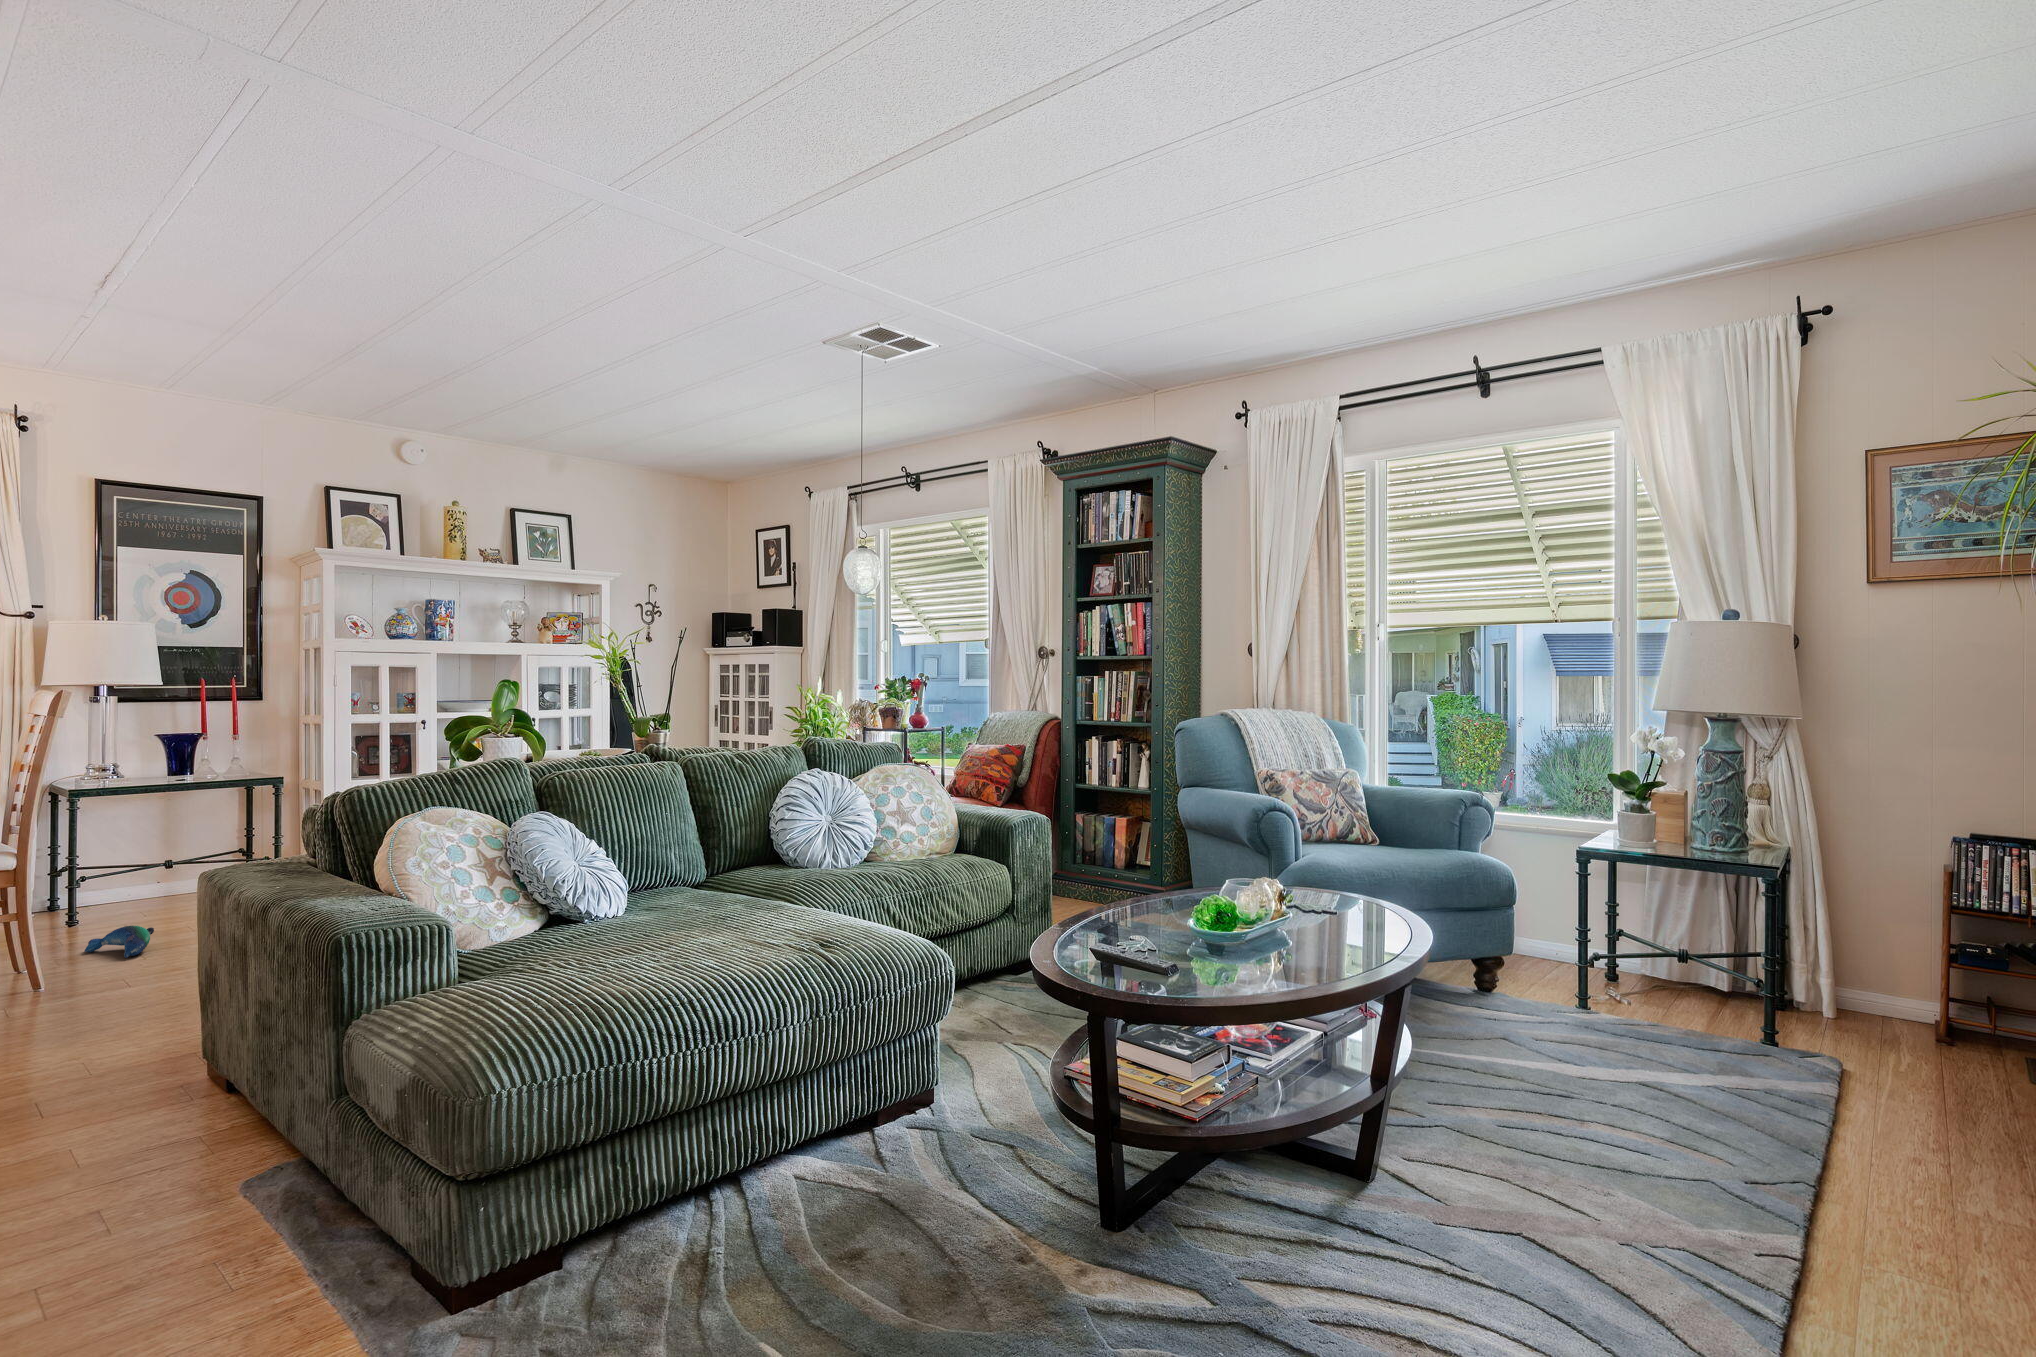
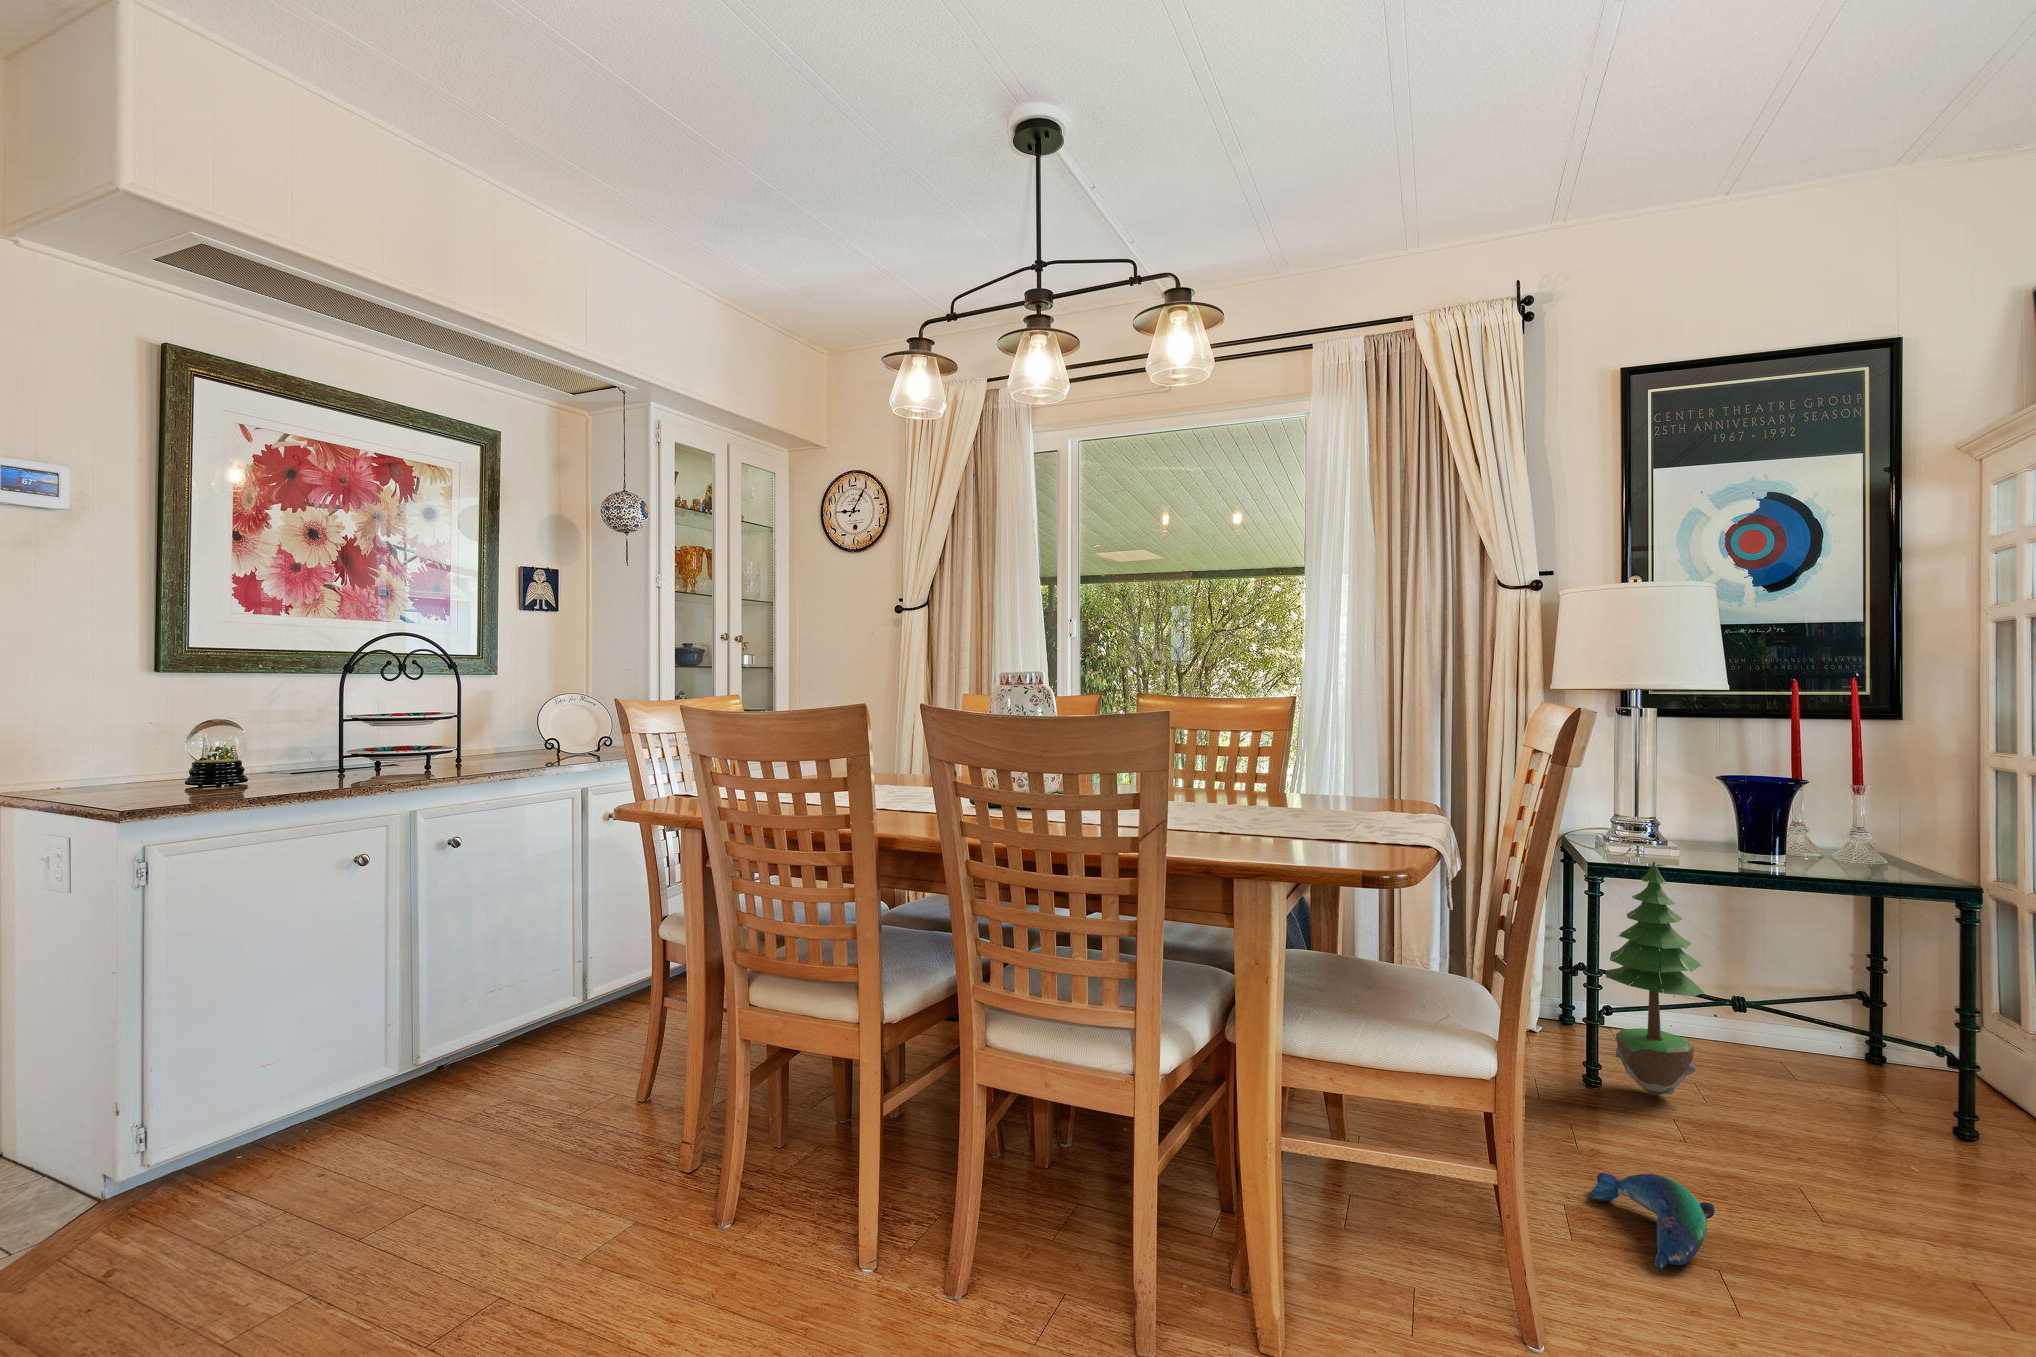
potted tree: none [87,783,150,919] -> present [1606,862,1704,1096]

